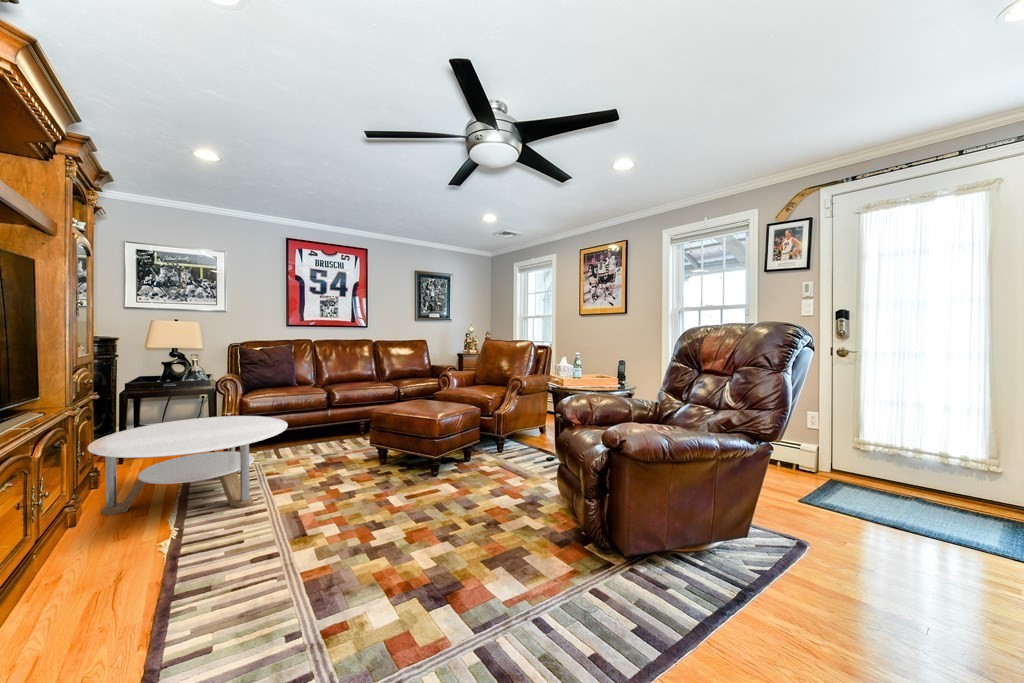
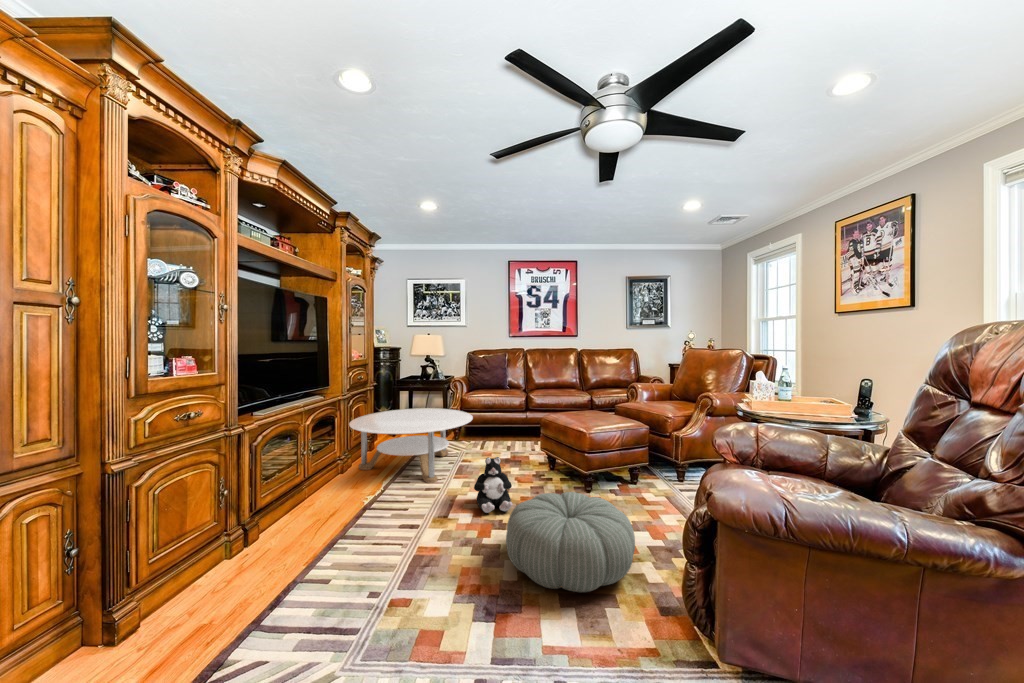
plush toy: none [329,458,379,519] -> present [474,457,512,513]
pouf: none [408,474,528,561] -> present [506,492,635,592]

